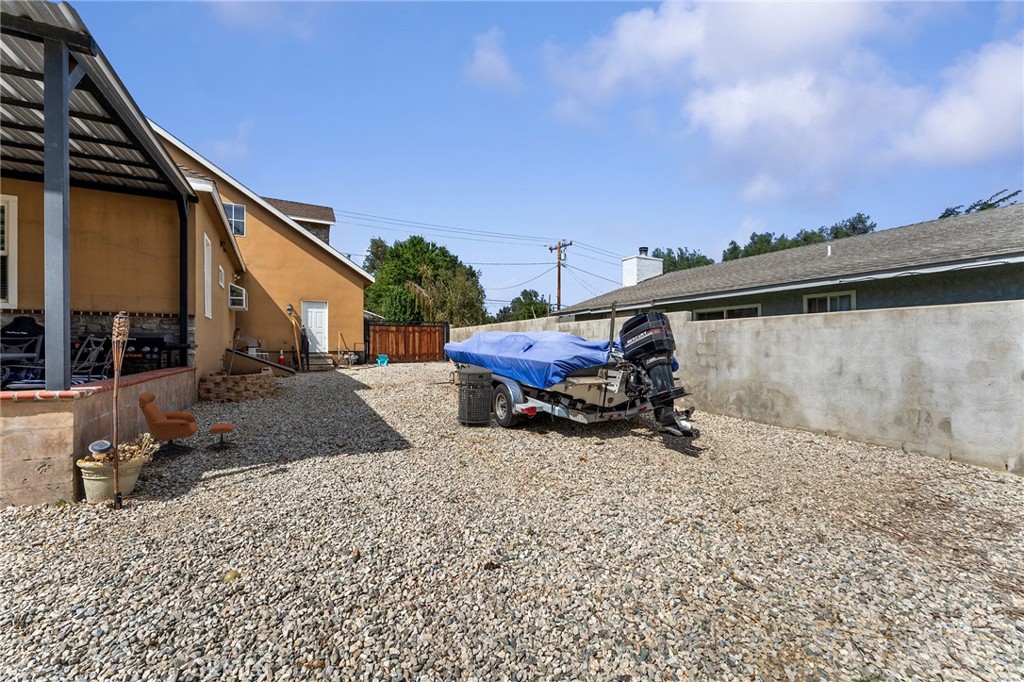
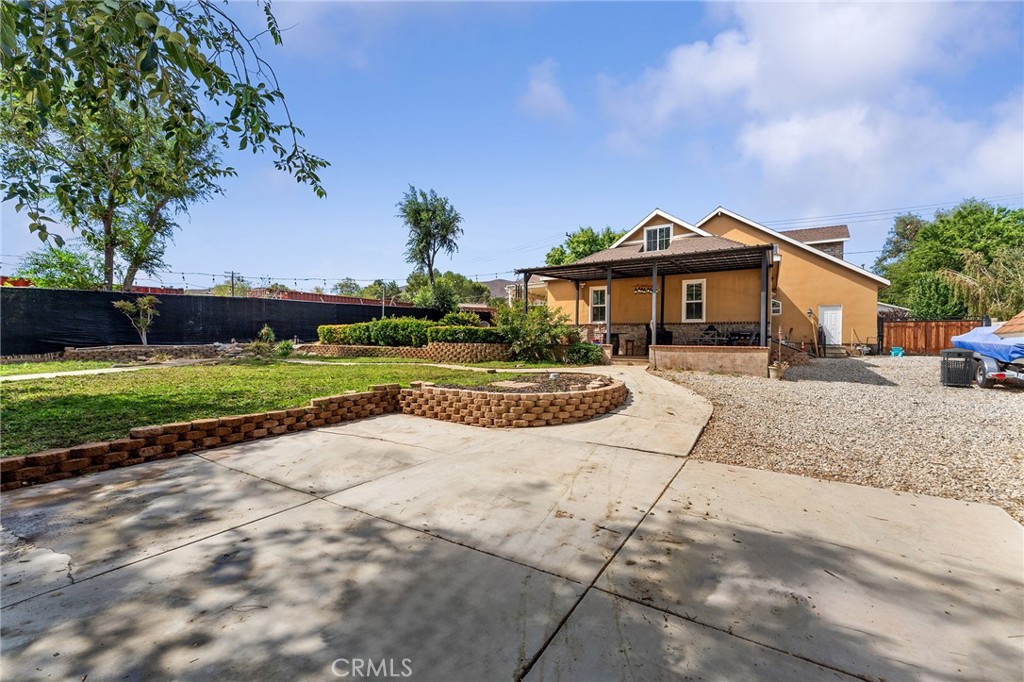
lounge chair: present [139,393,239,457] -> none [752,353,793,379]

